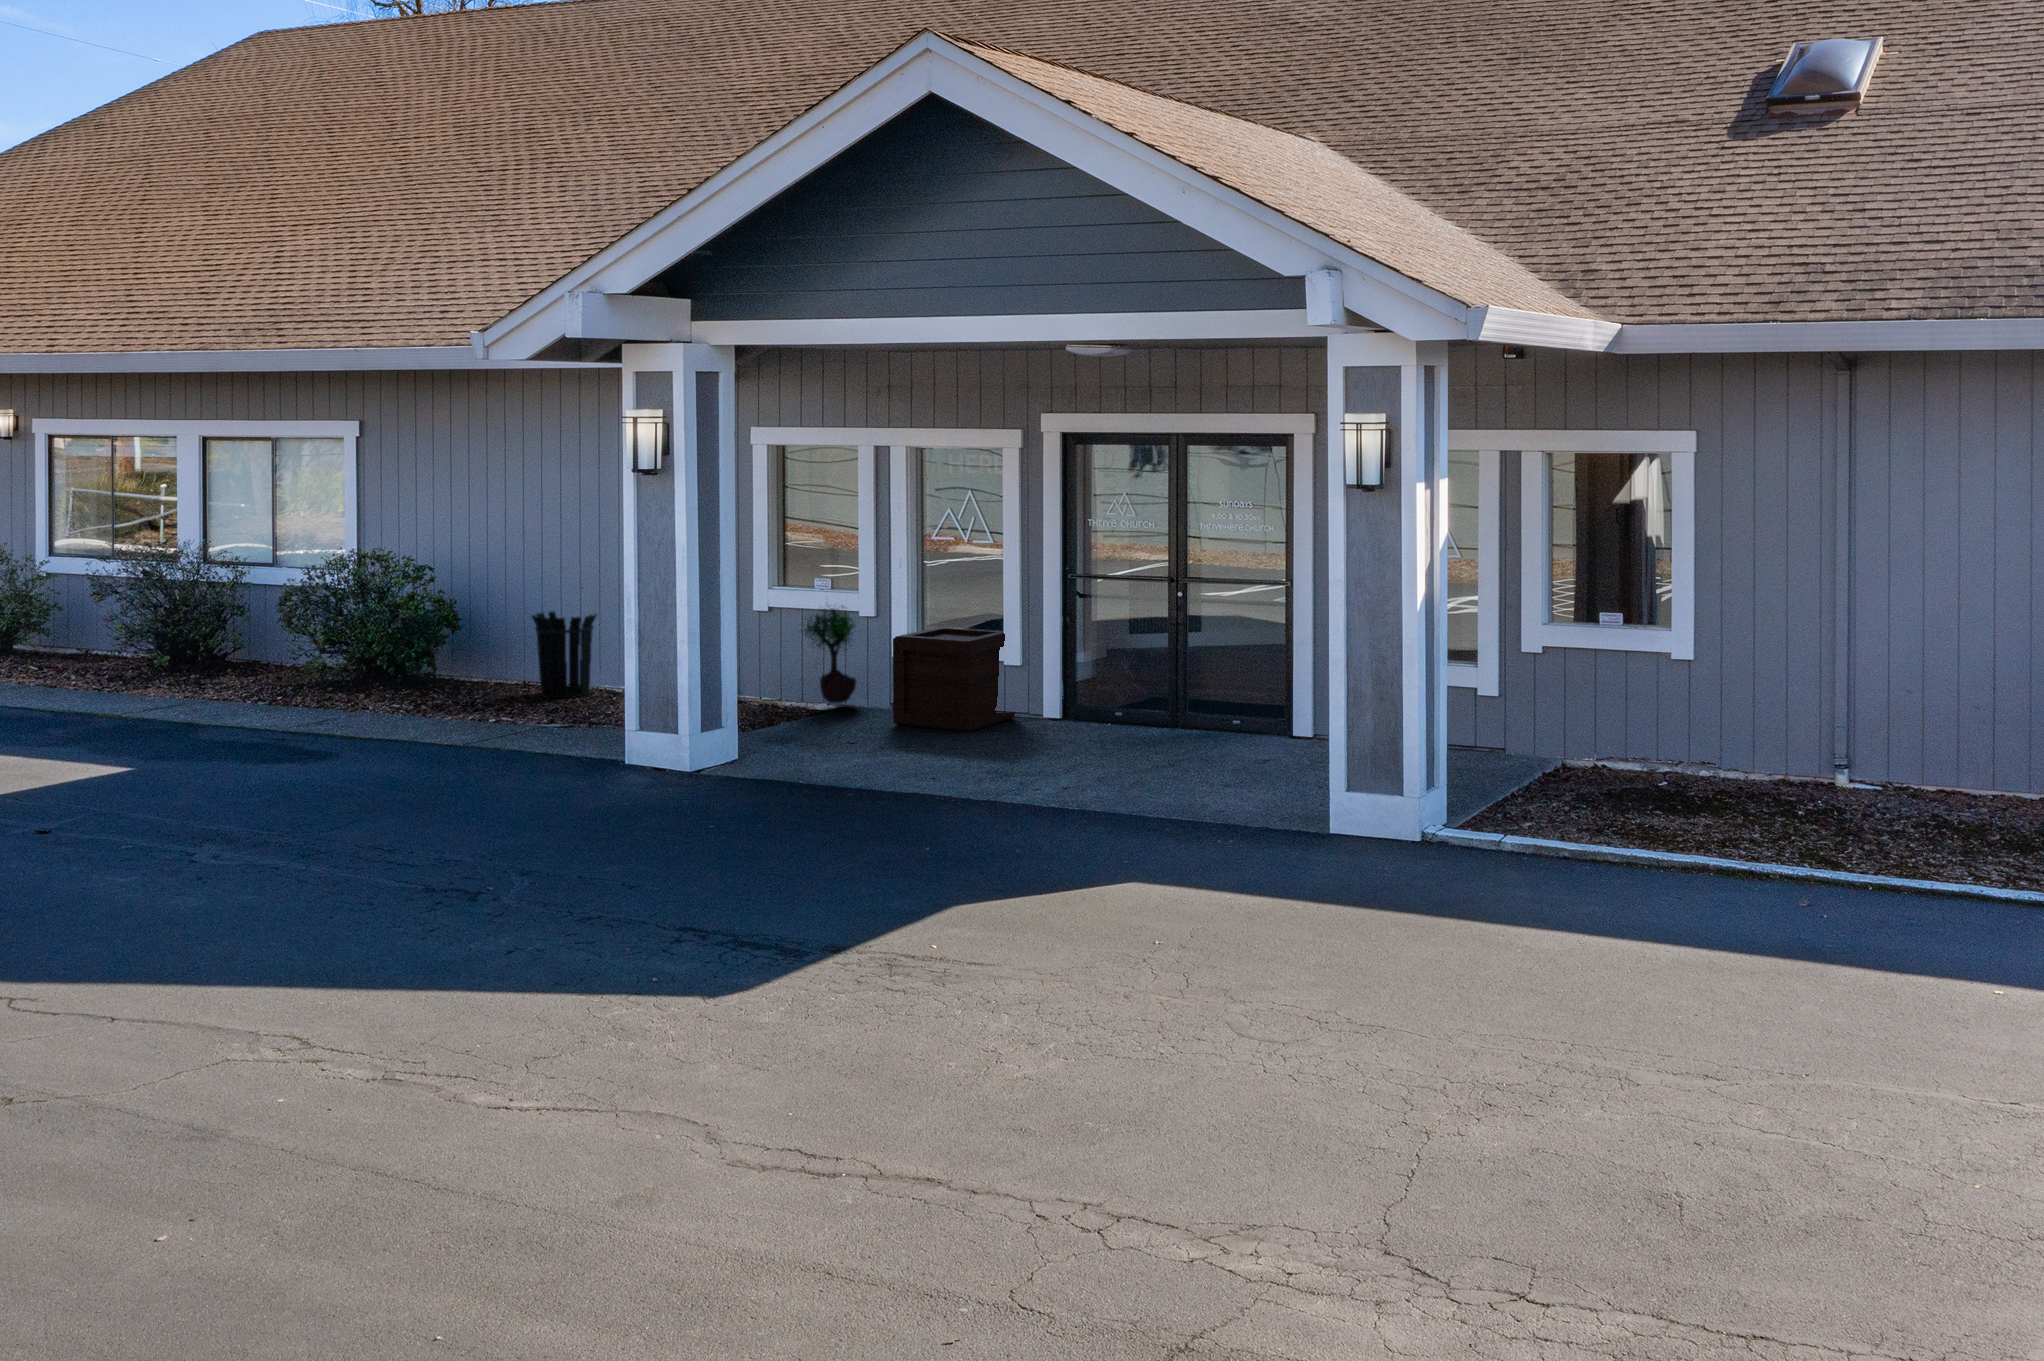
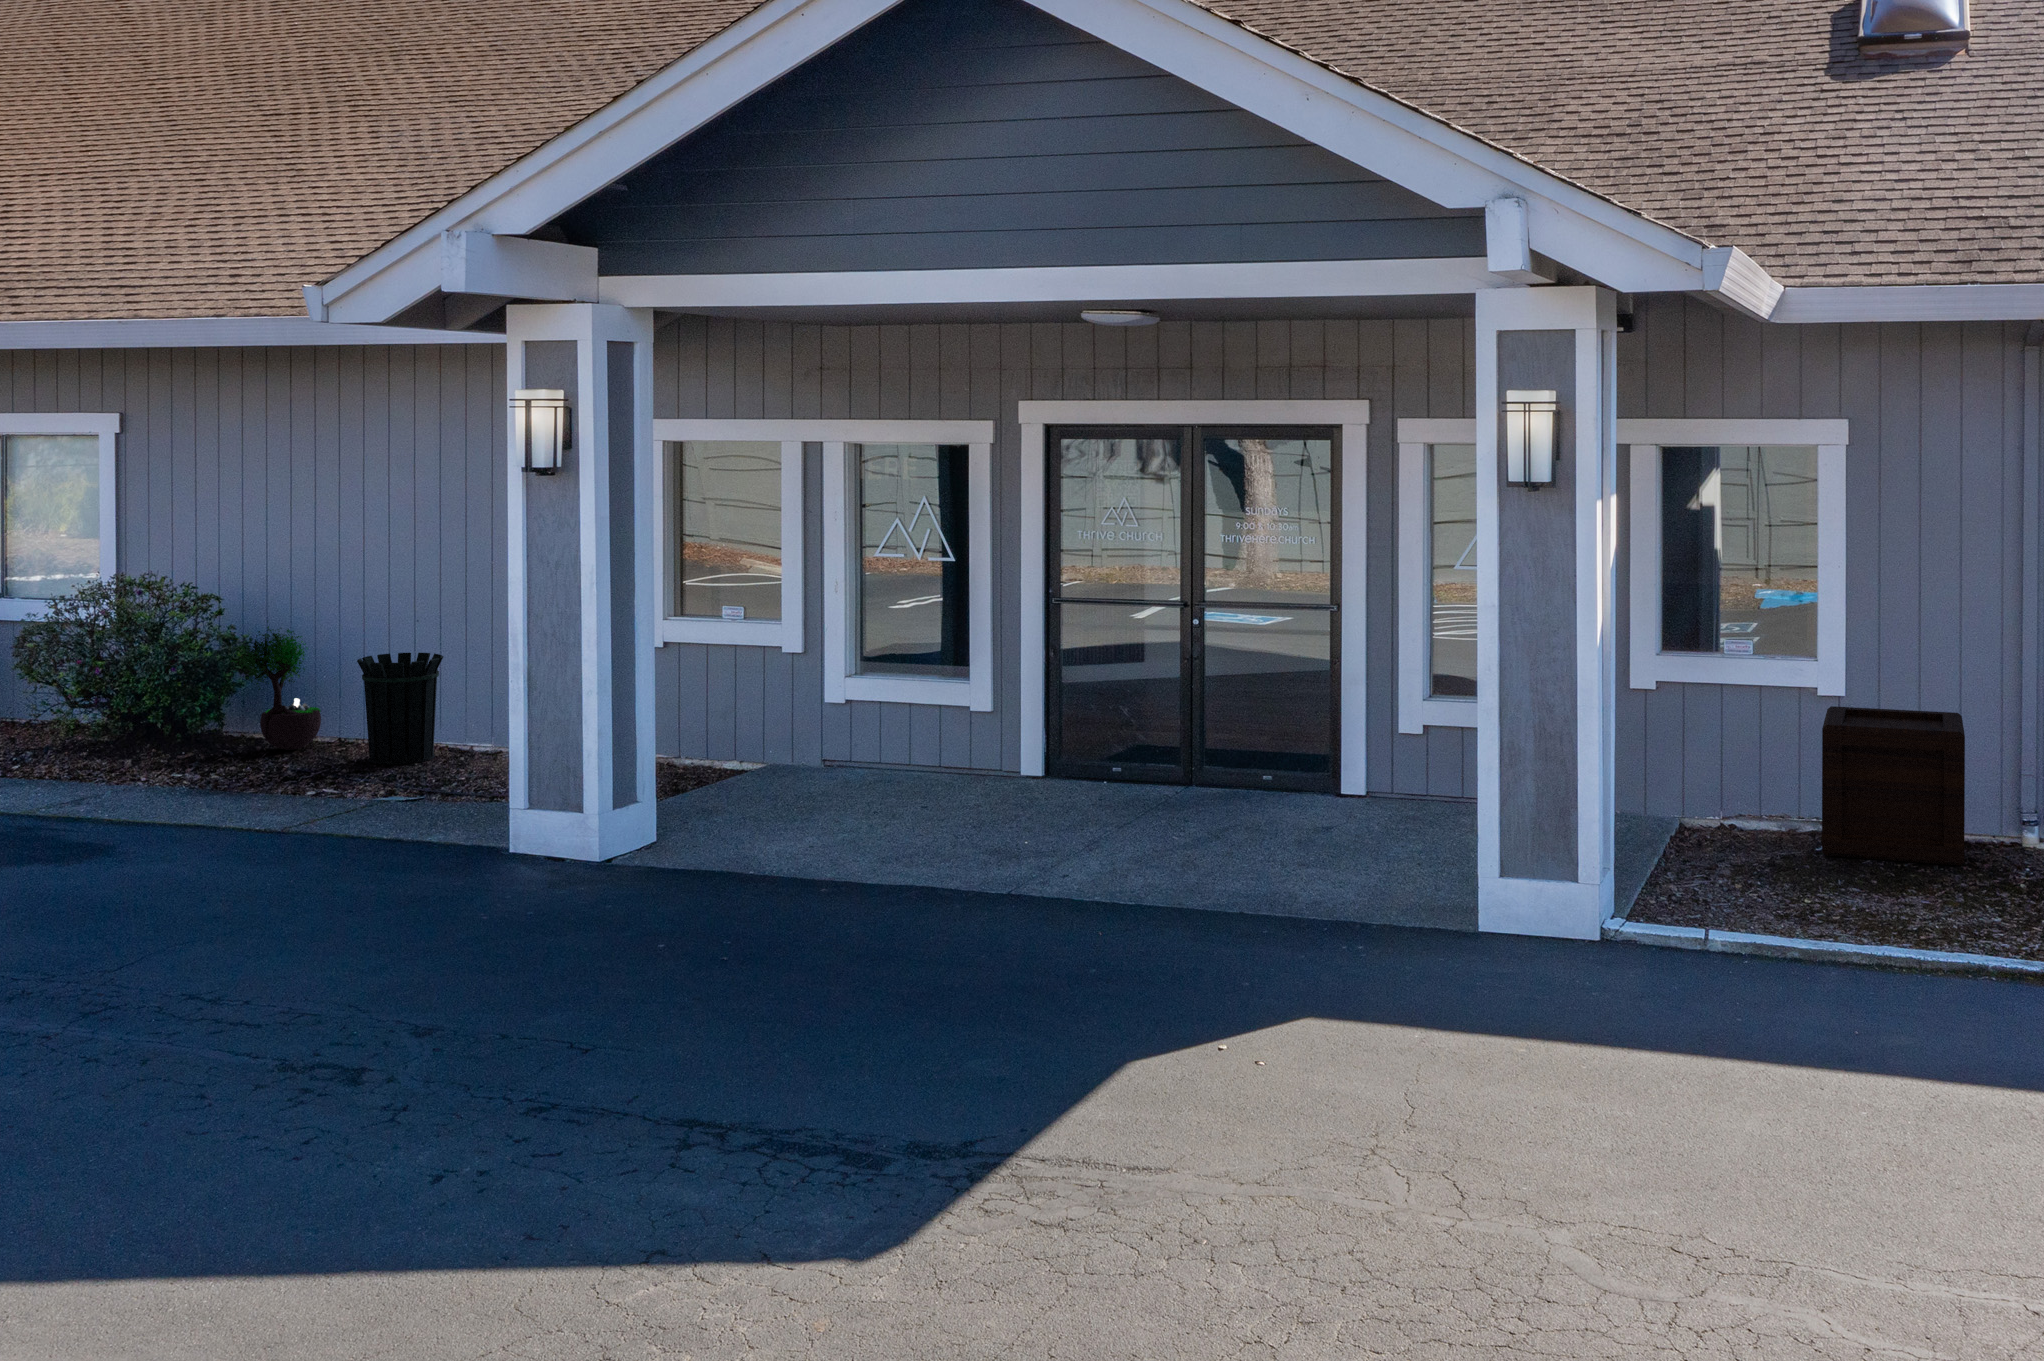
potted tree: present [801,605,856,708] -> present [231,620,321,750]
wooden crate: present [893,627,1015,732] -> present [1822,706,1965,866]

